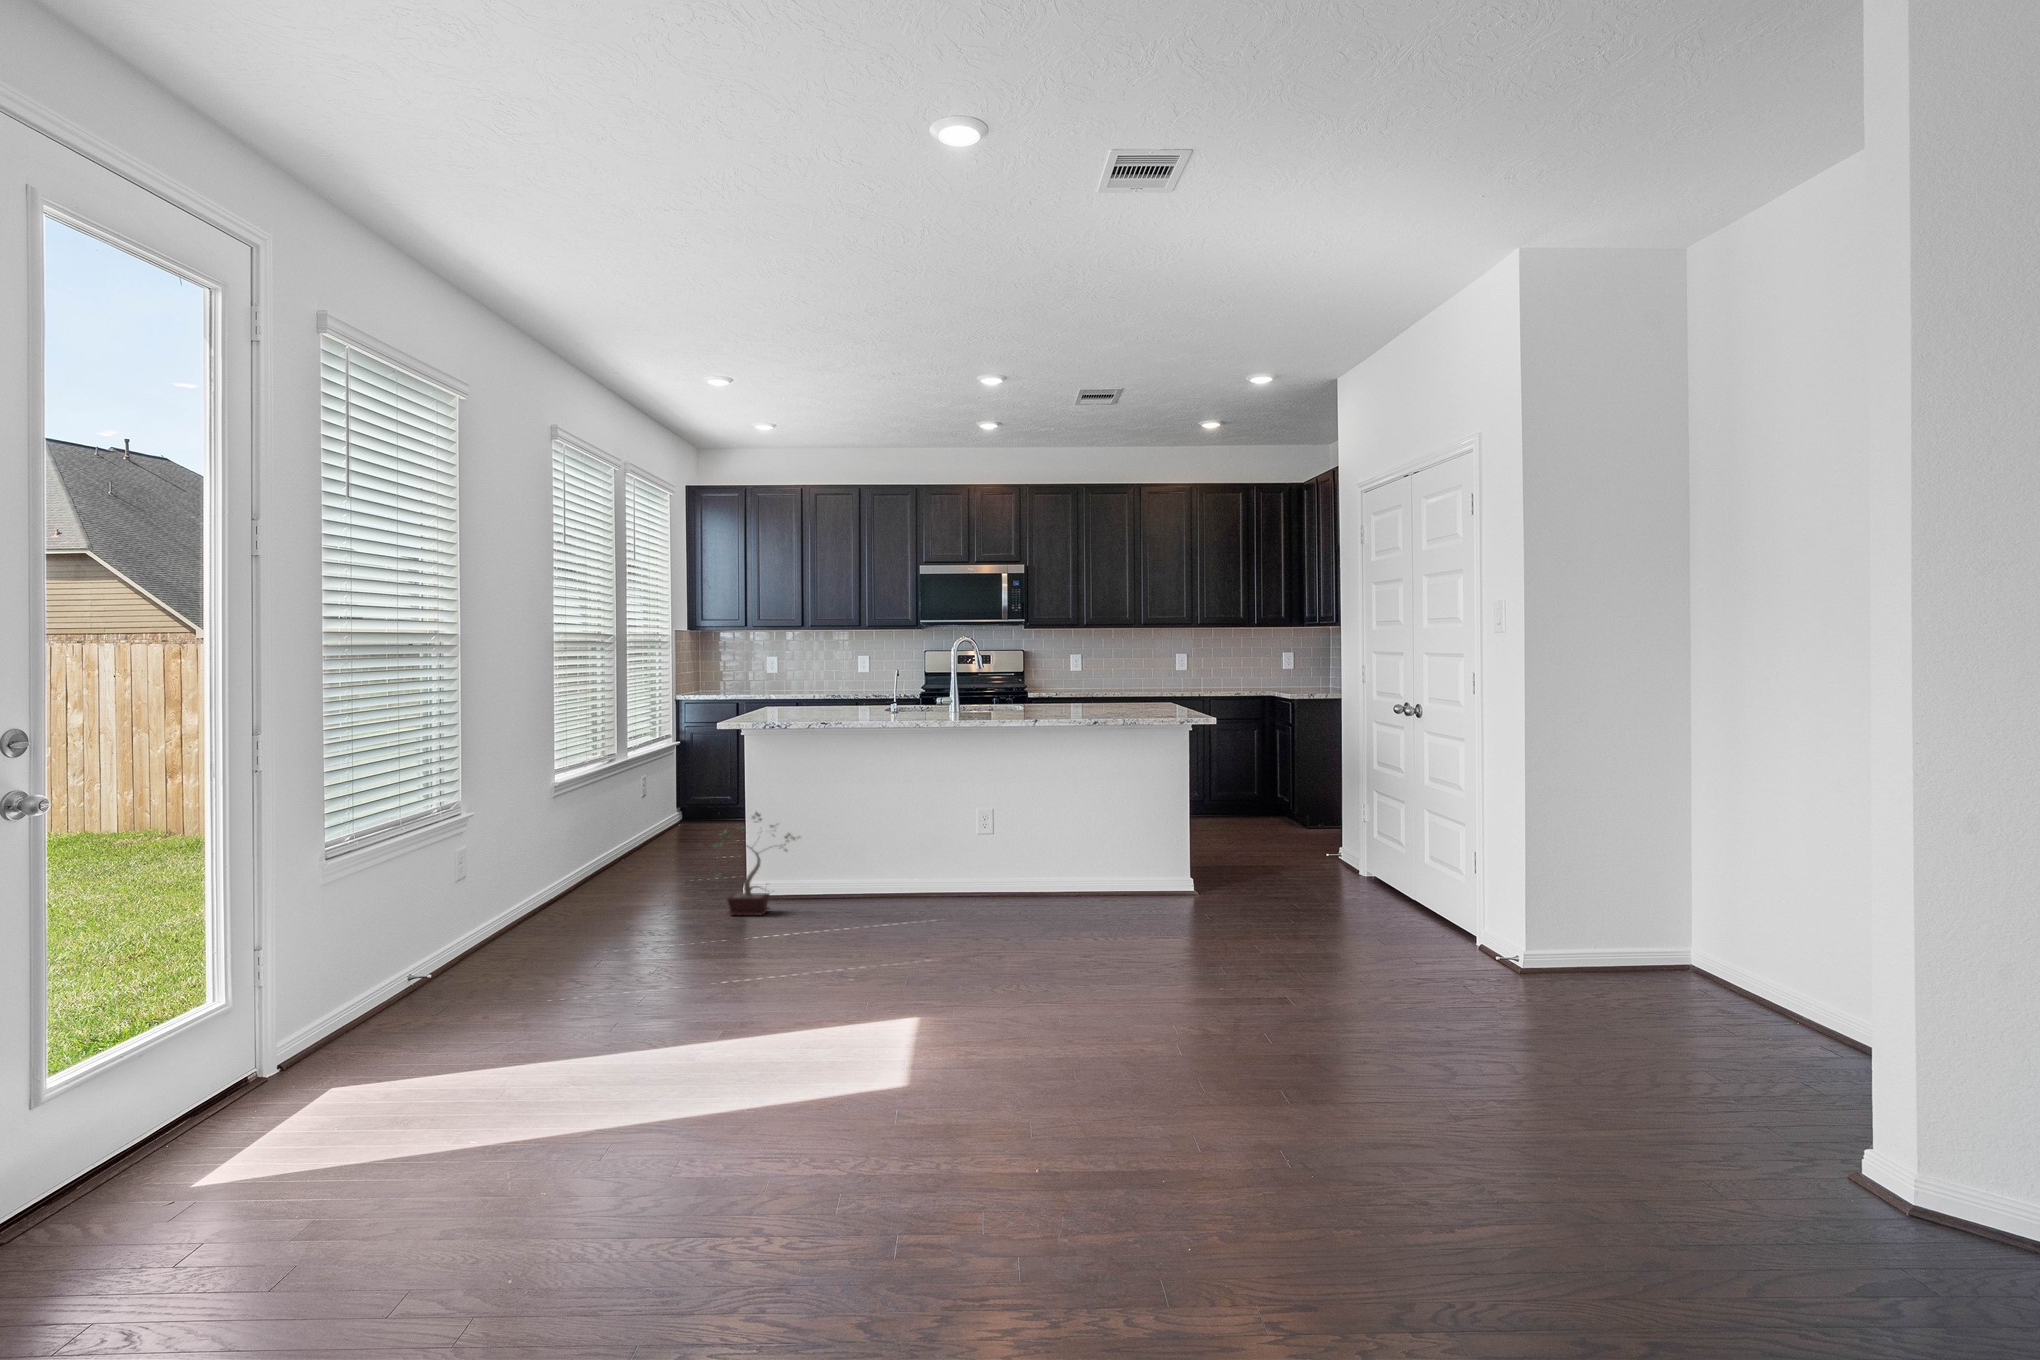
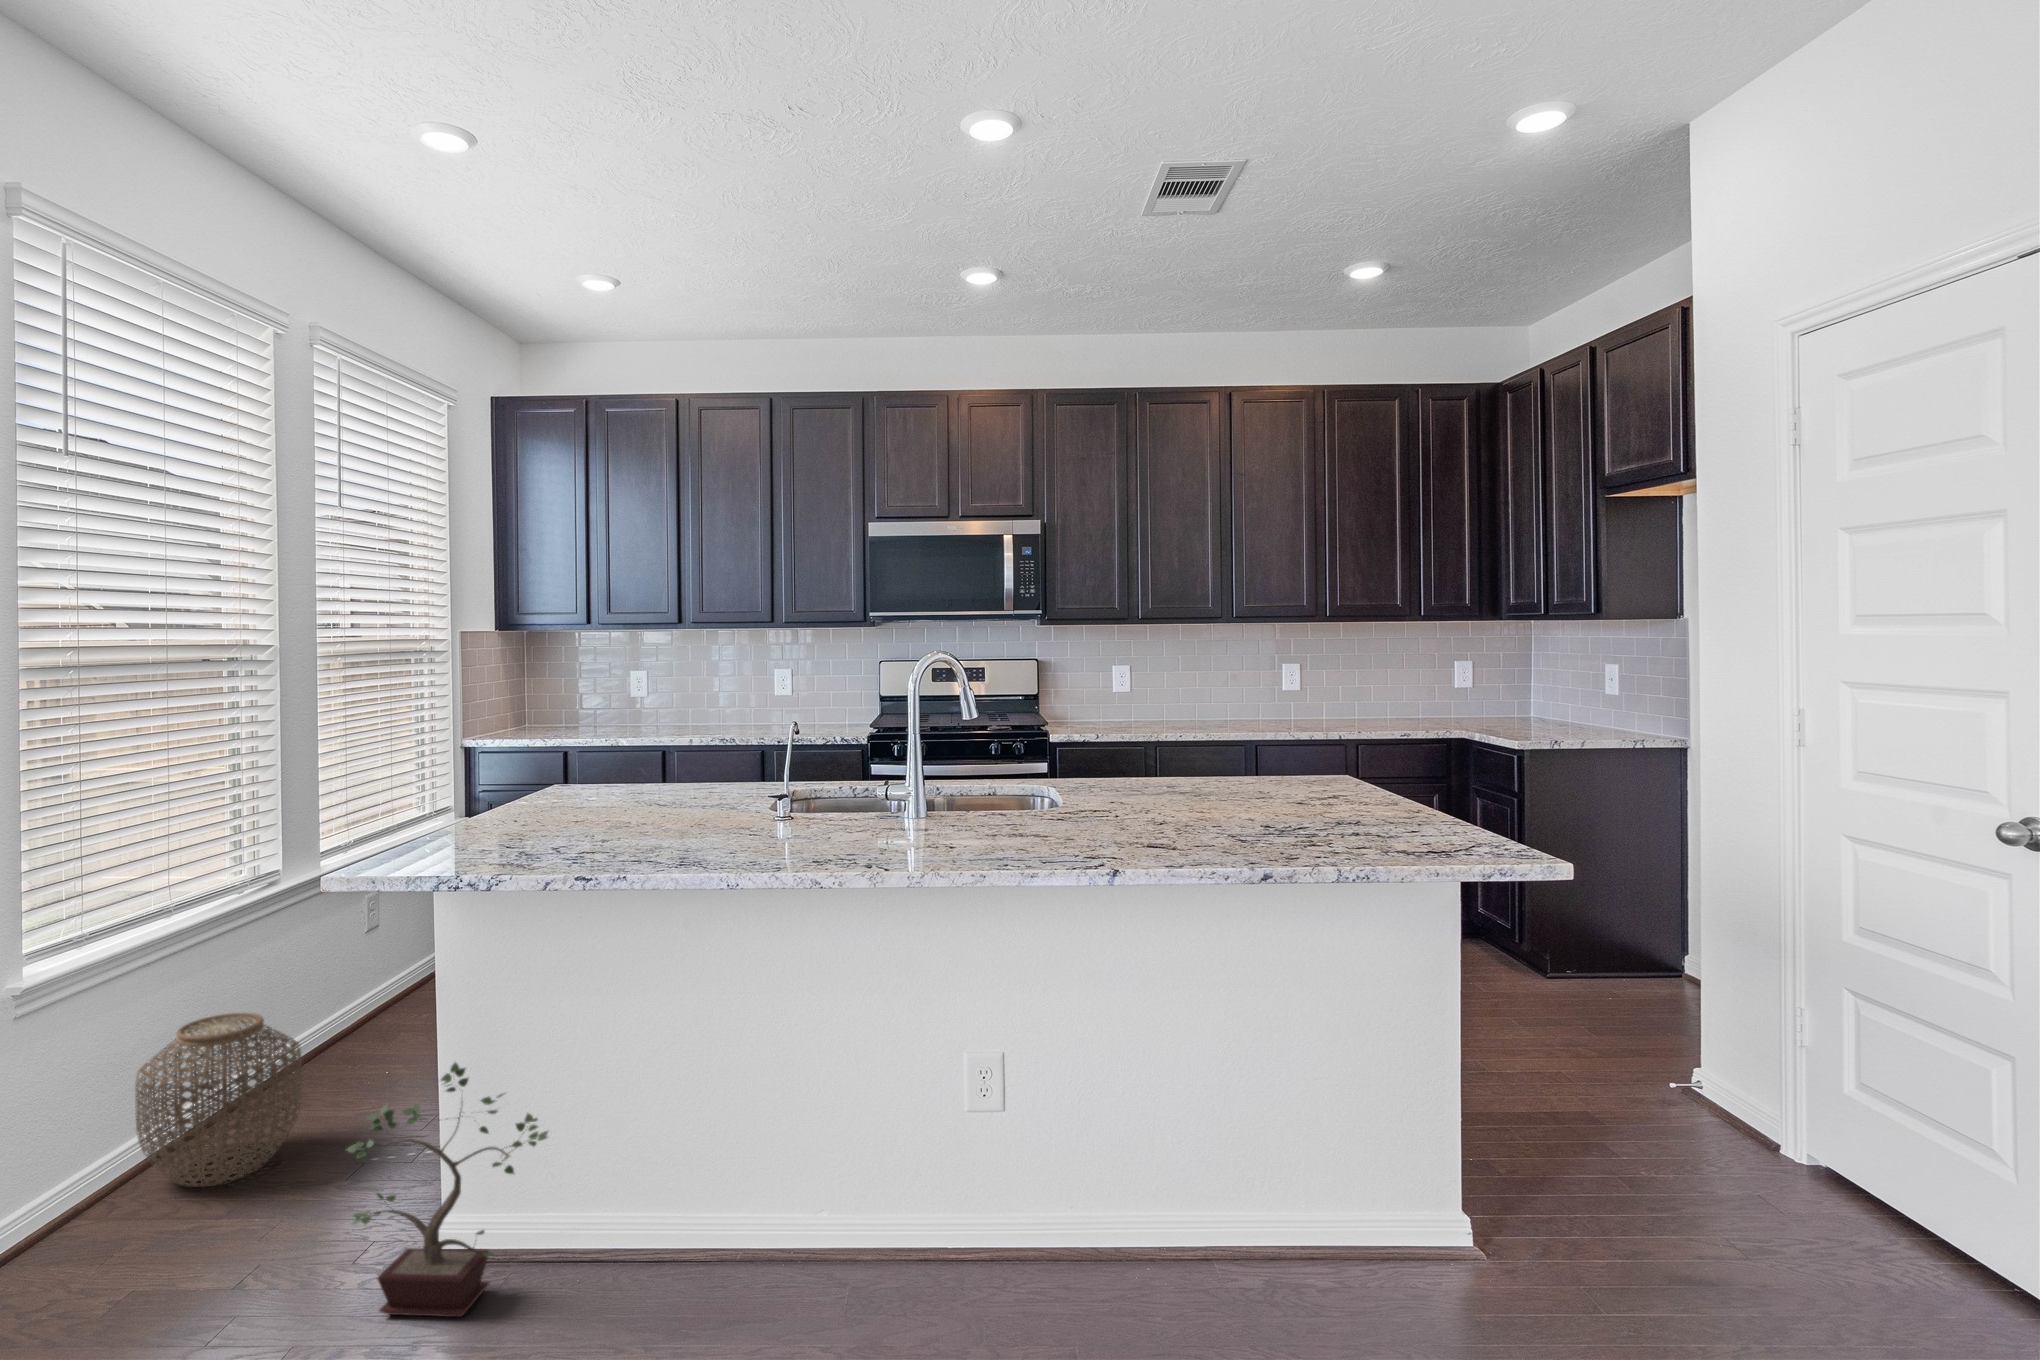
woven basket: none [580,814,652,891] -> present [135,1013,302,1187]

